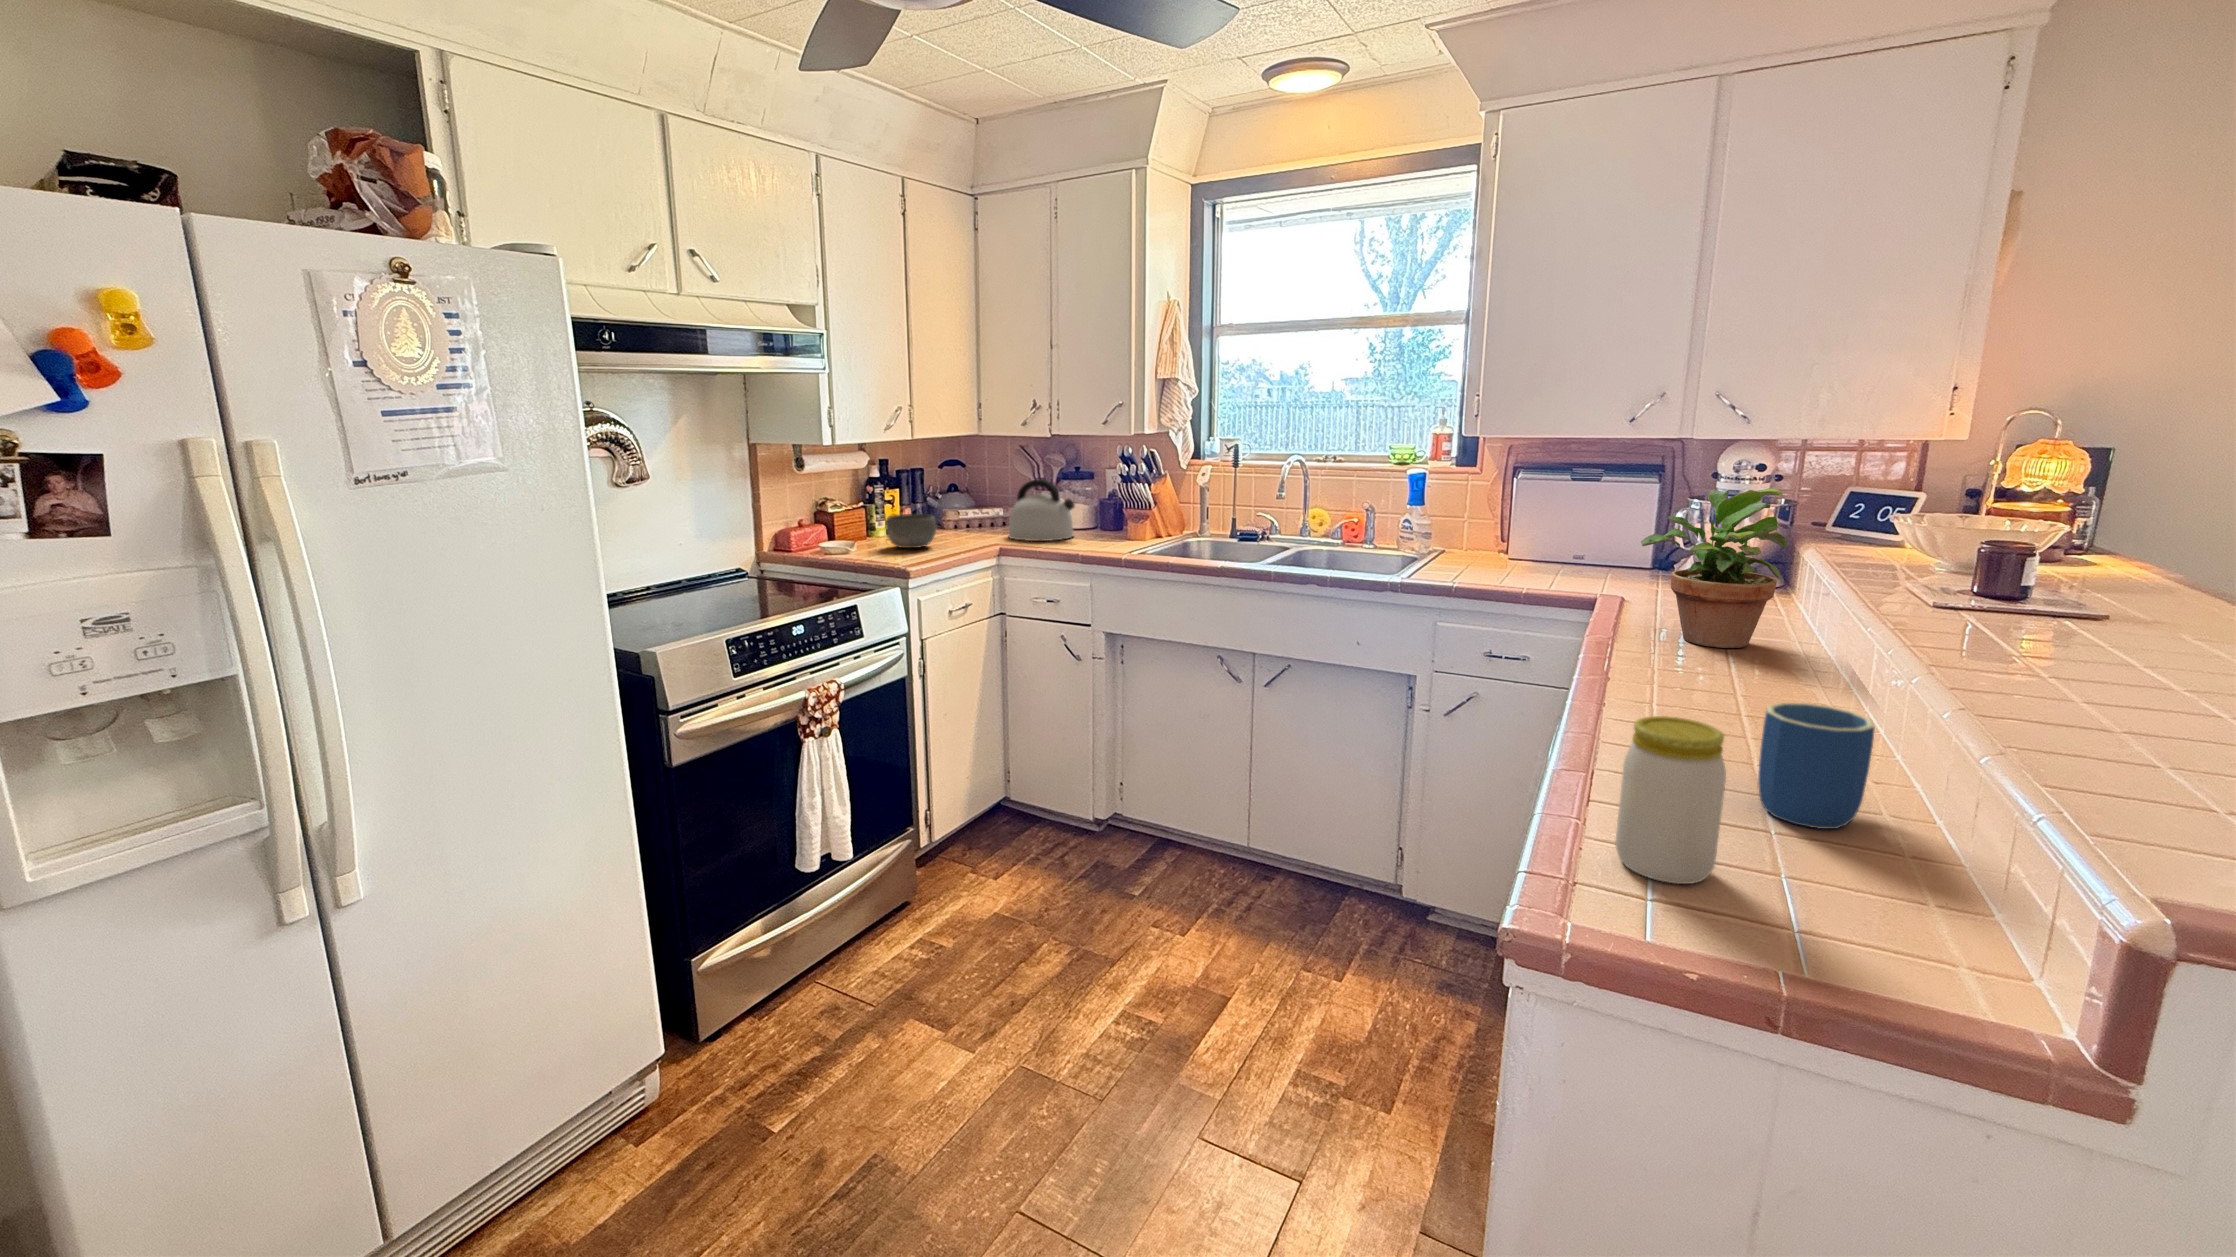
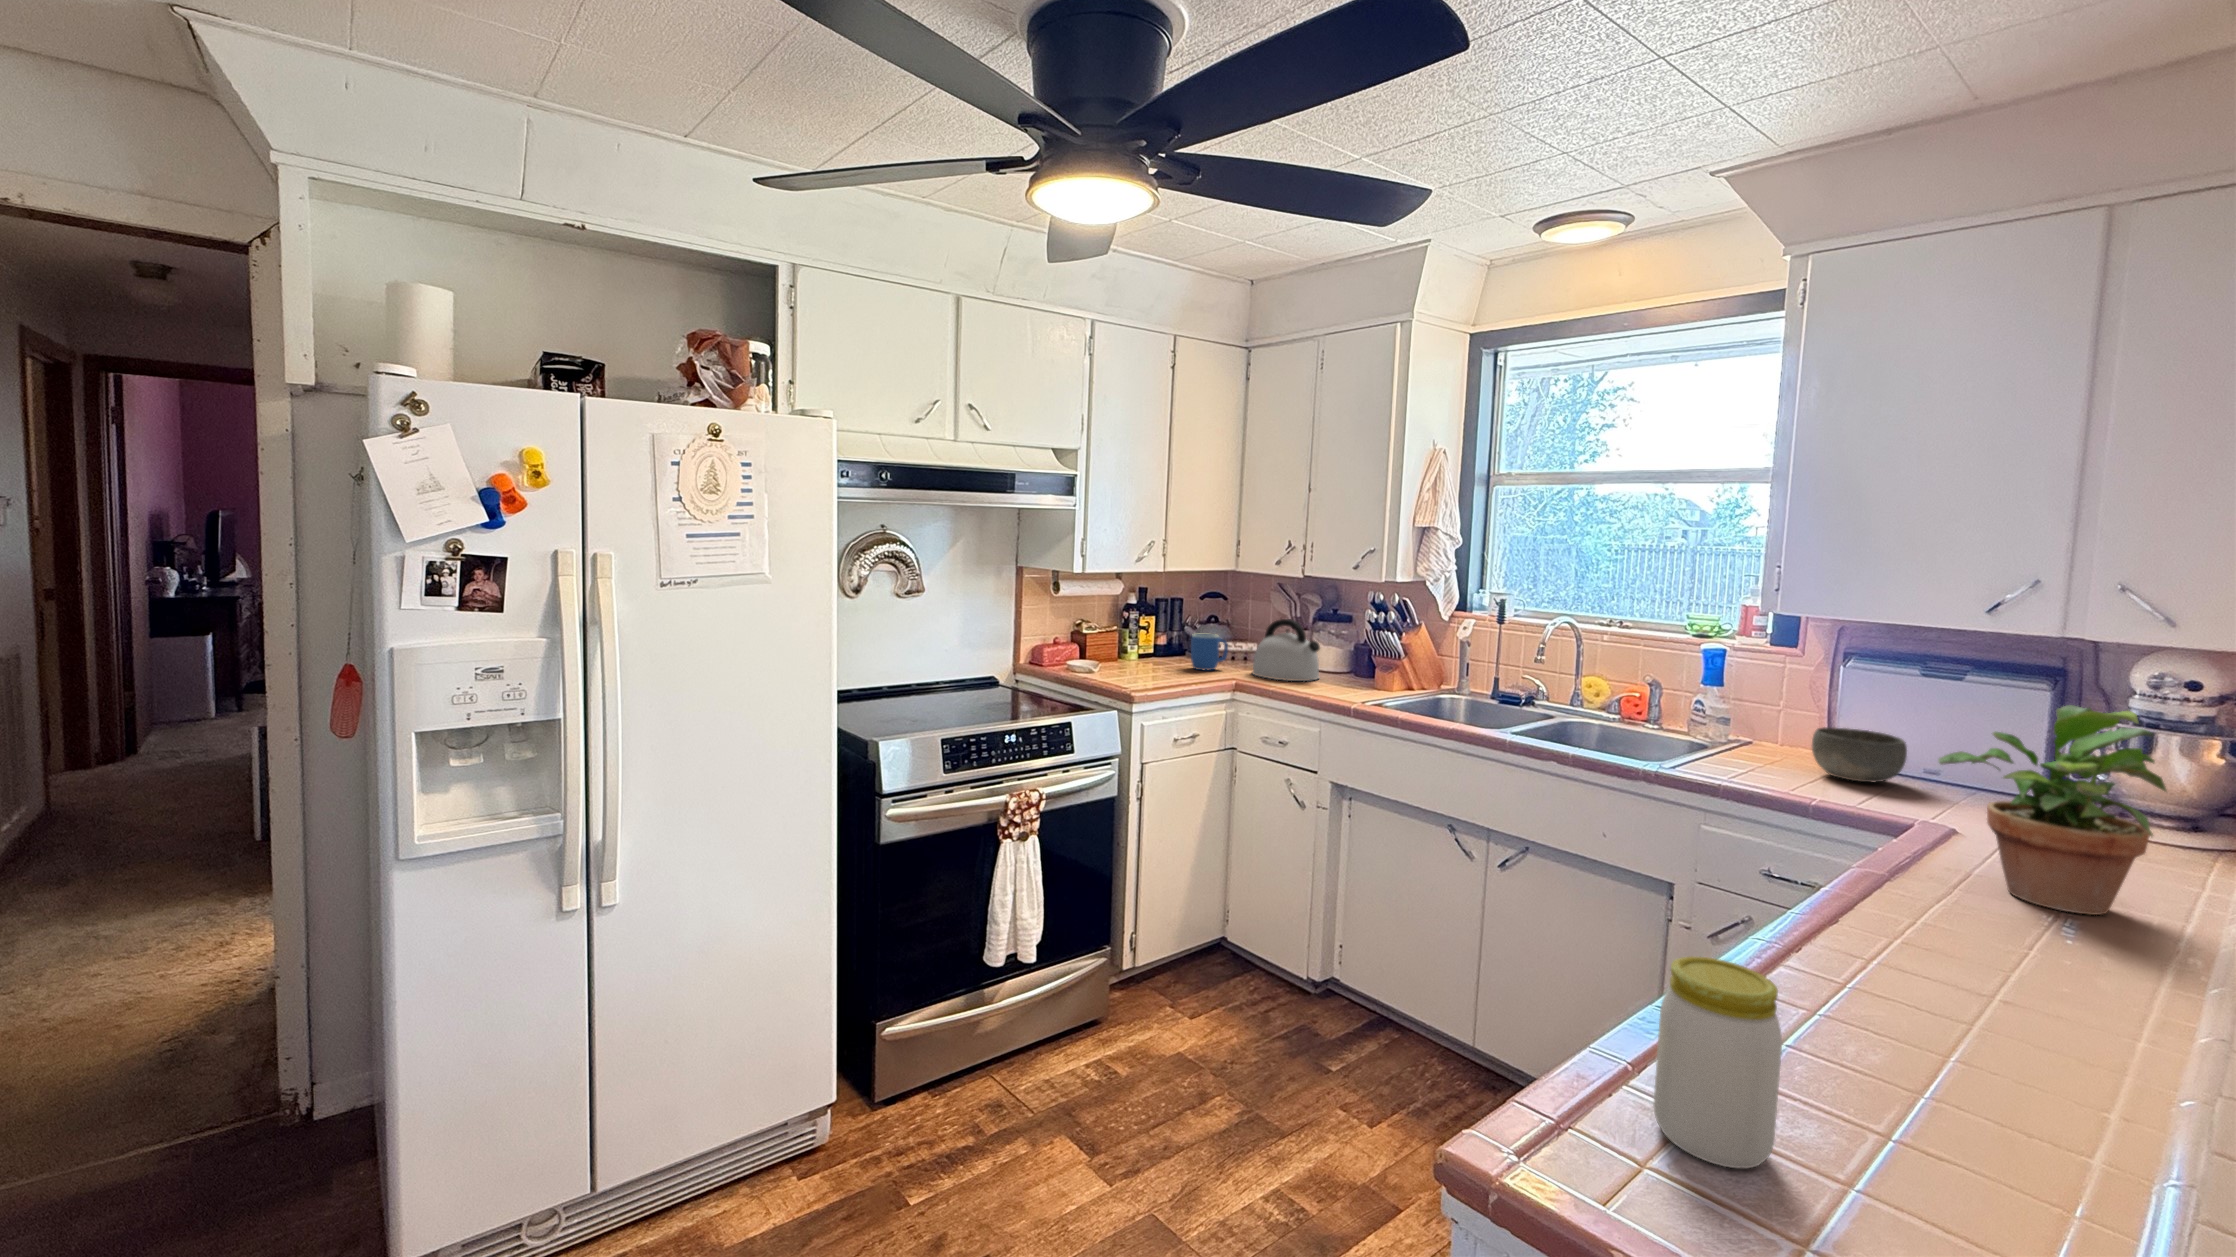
bowl: present [886,514,936,548] -> present [1812,727,1907,782]
mug: present [1758,703,1875,829] -> present [1191,633,1228,670]

